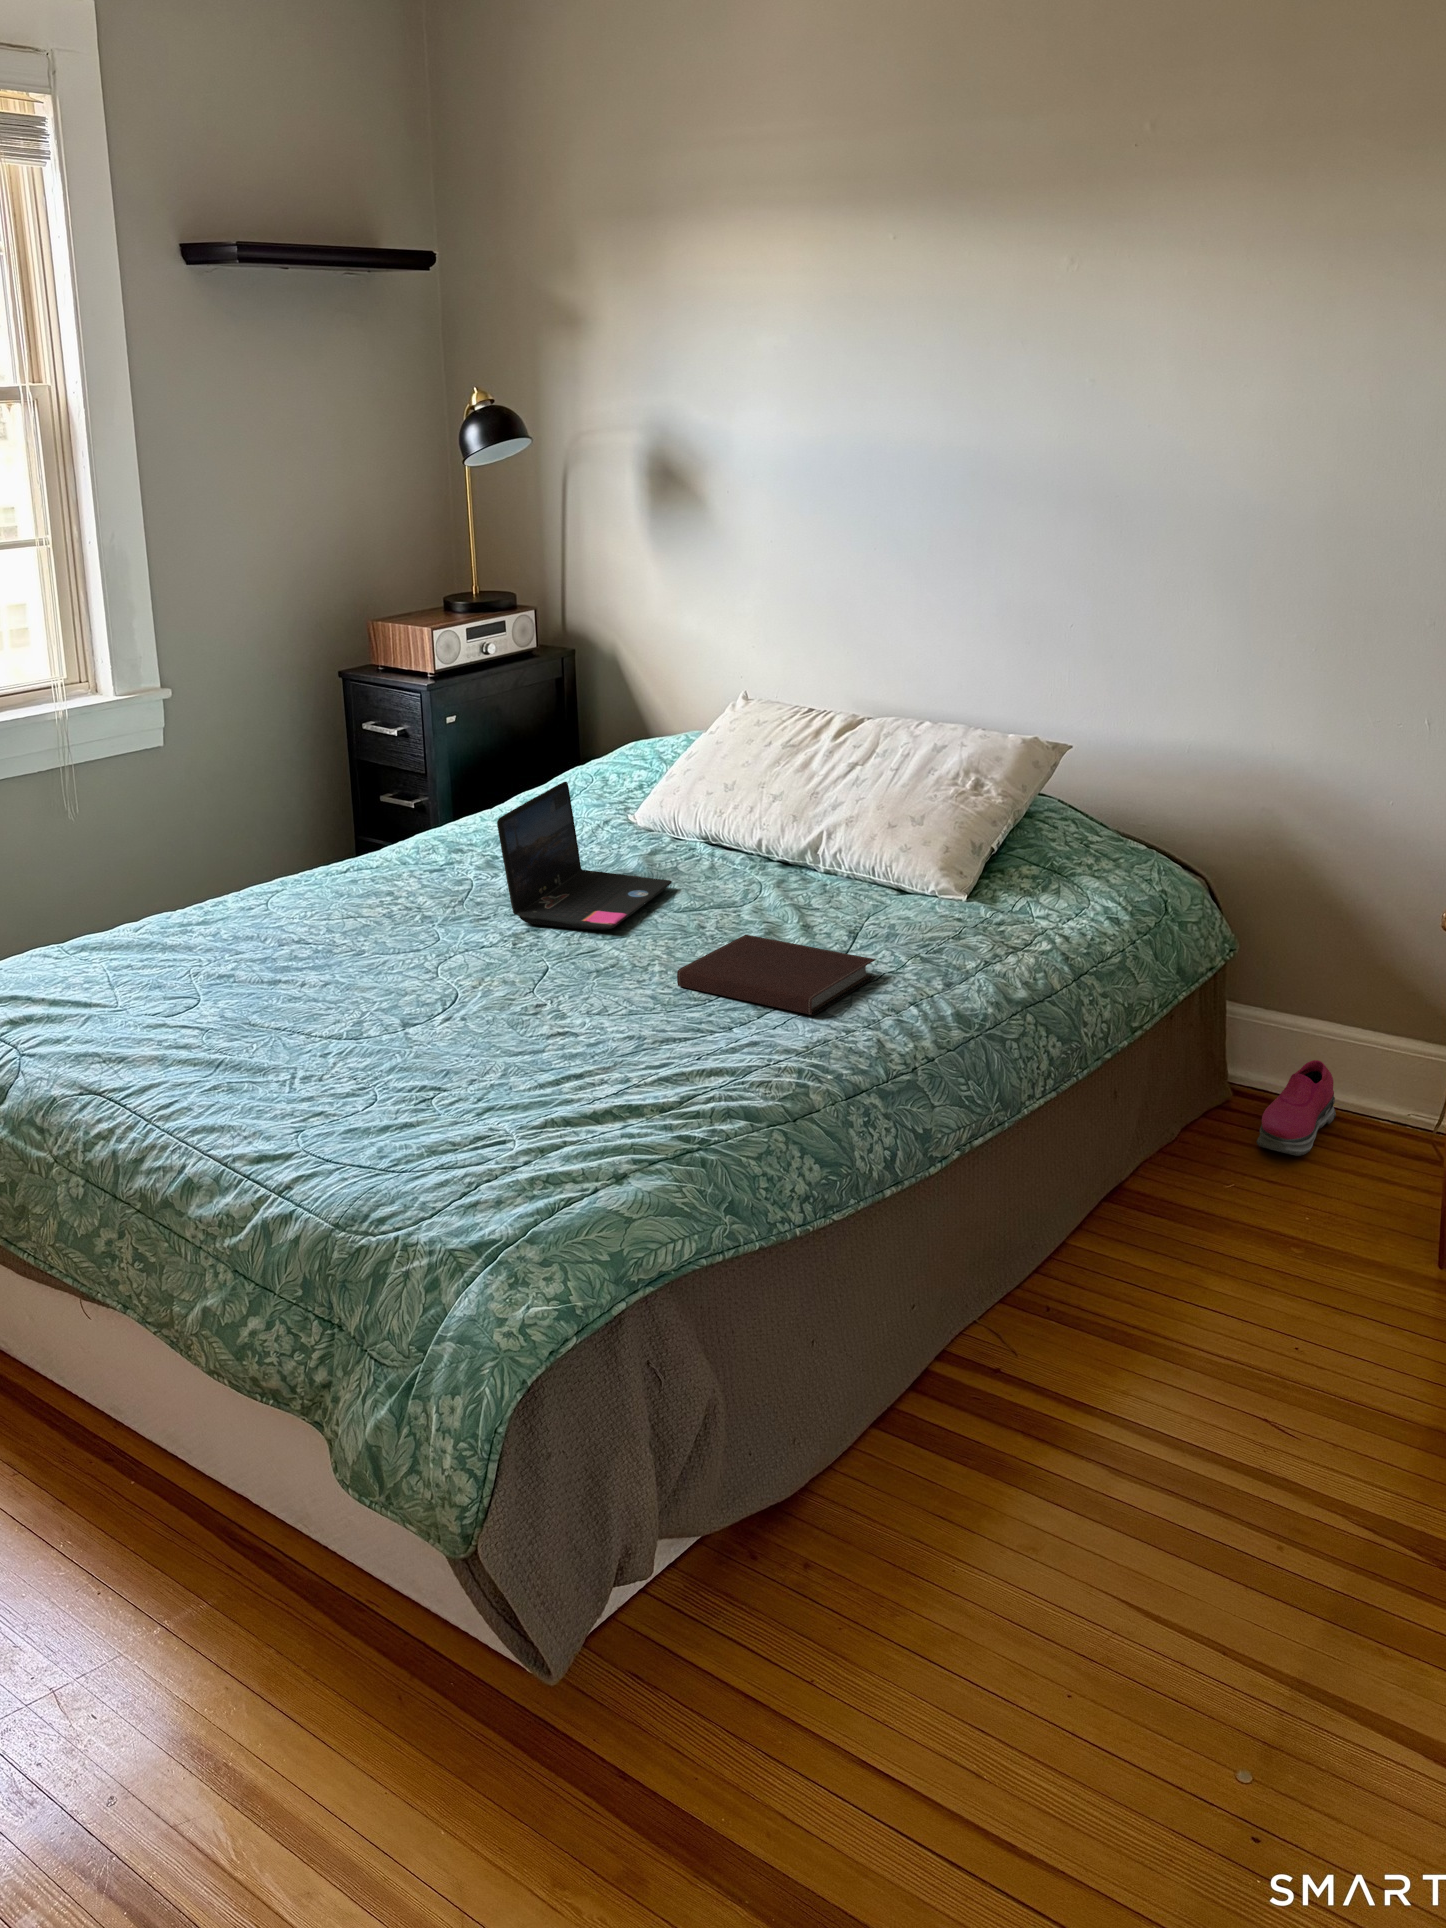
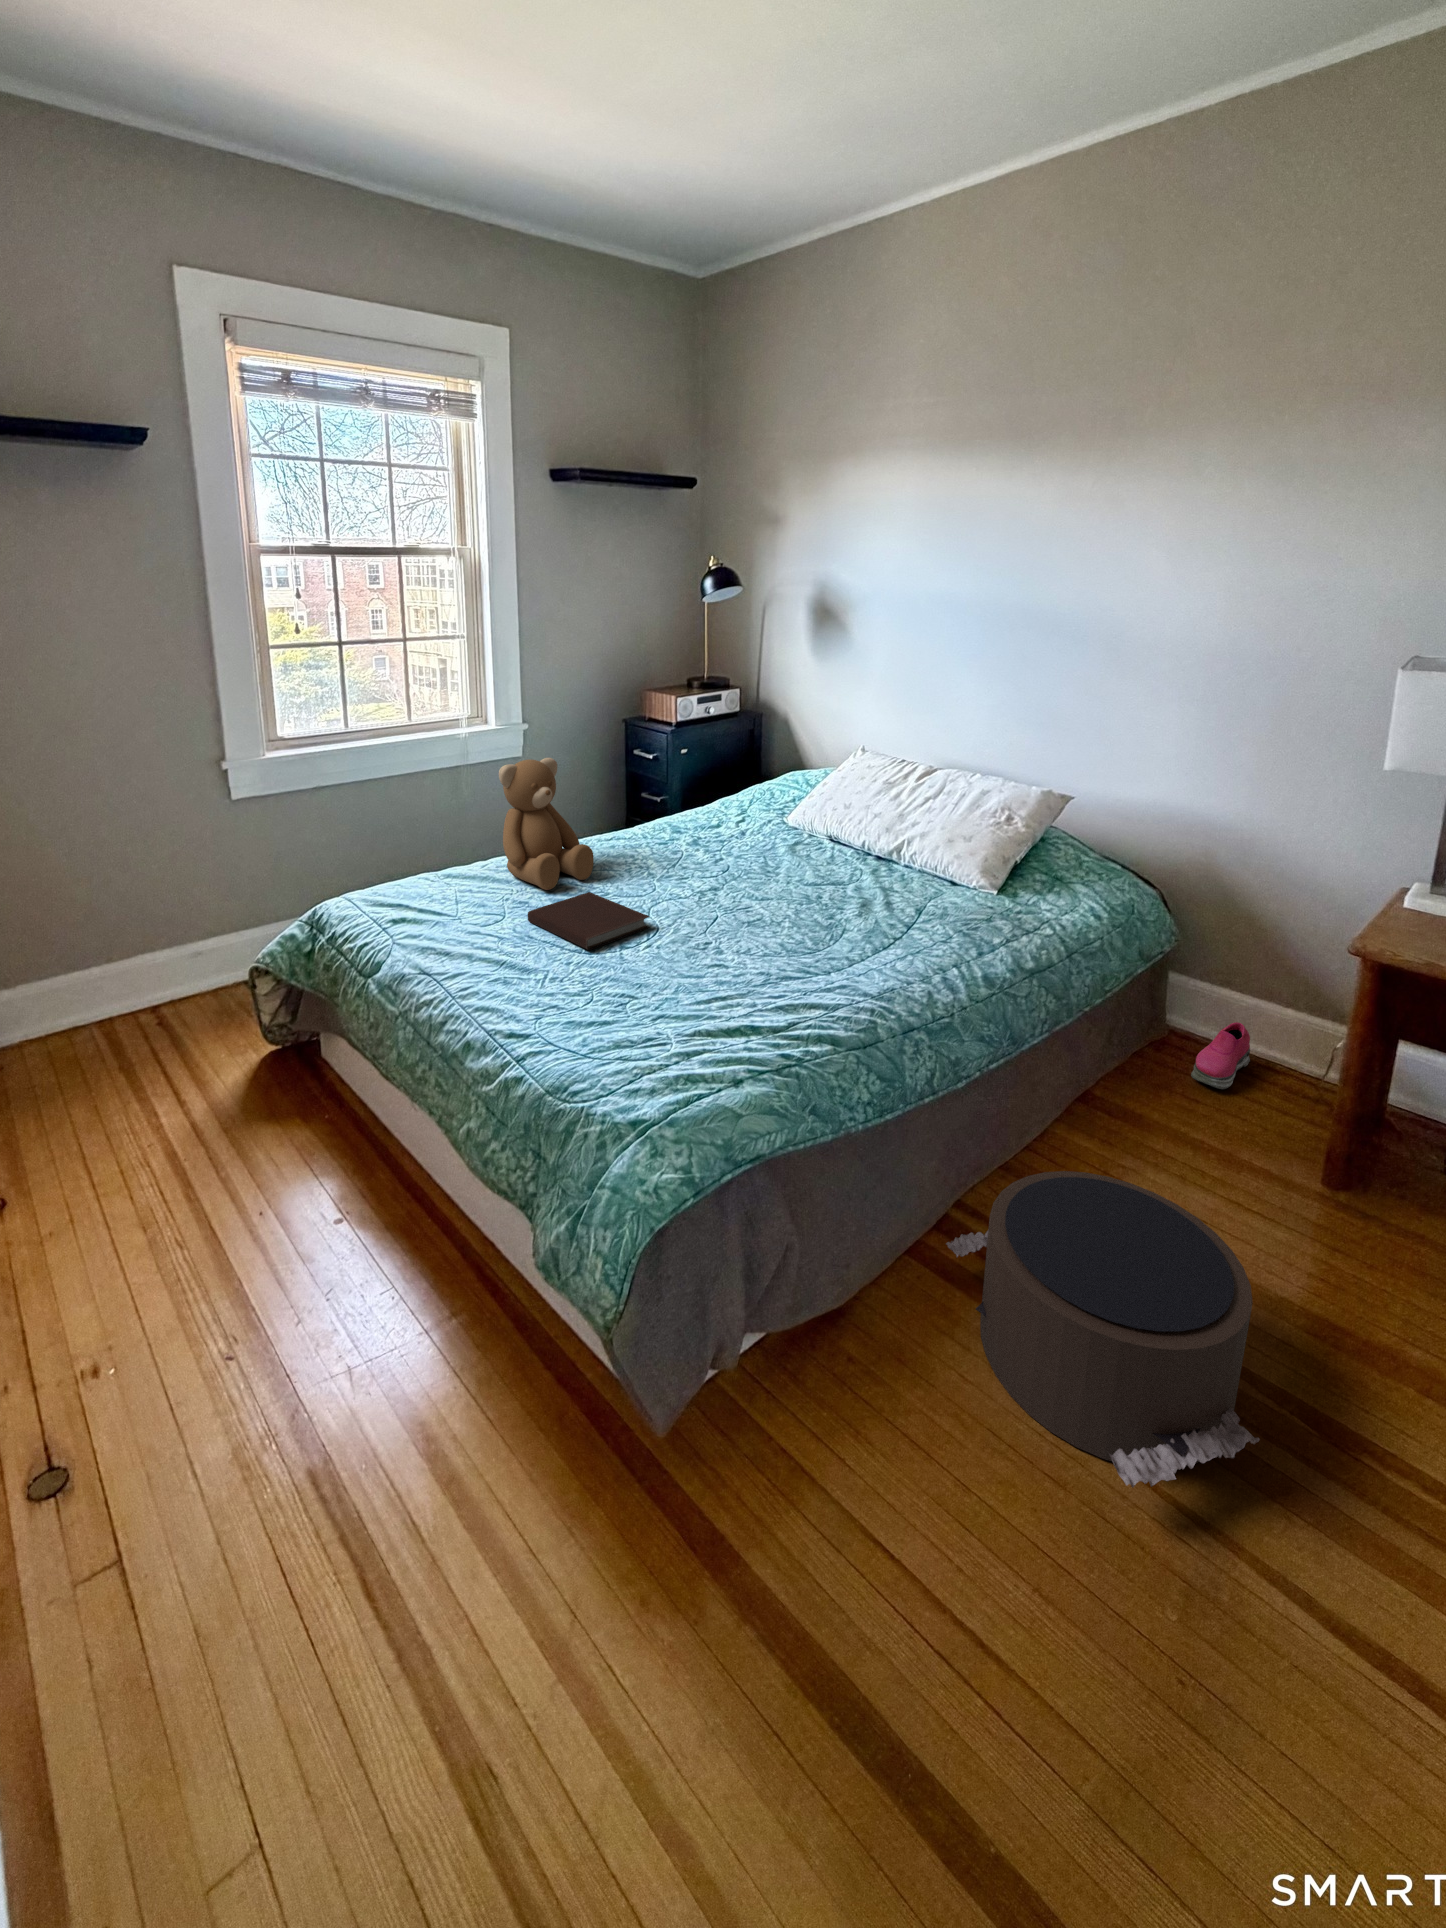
teddy bear: none [161,737,331,954] -> present [499,758,594,890]
laptop: present [497,782,672,930] -> none [695,797,804,894]
notebook: present [677,935,876,1015] -> present [528,892,650,950]
pouf: none [929,1263,1341,1629] -> present [946,1171,1260,1488]

